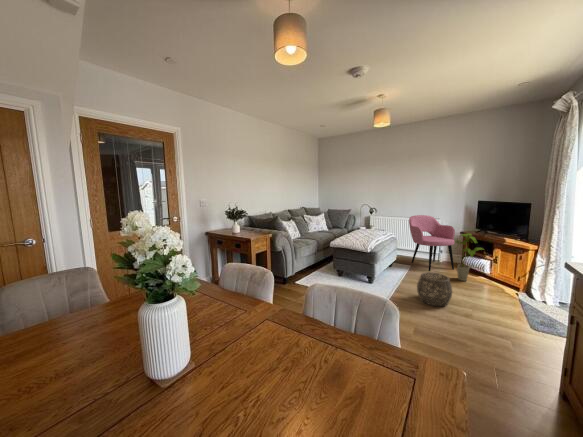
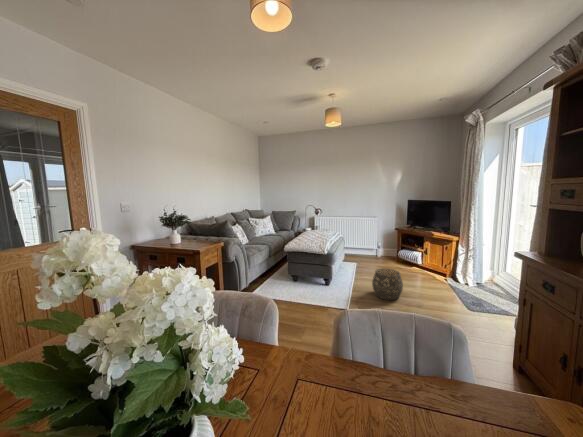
armchair: present [409,215,455,271] -> none [352,214,392,266]
house plant: present [455,233,482,281] -> none [394,229,419,273]

